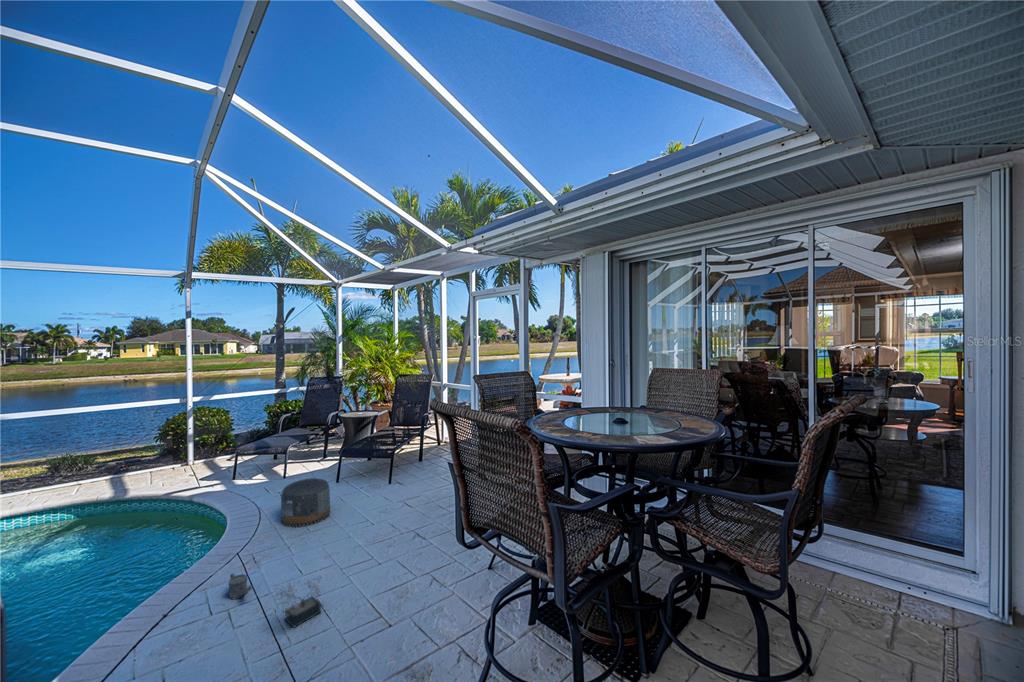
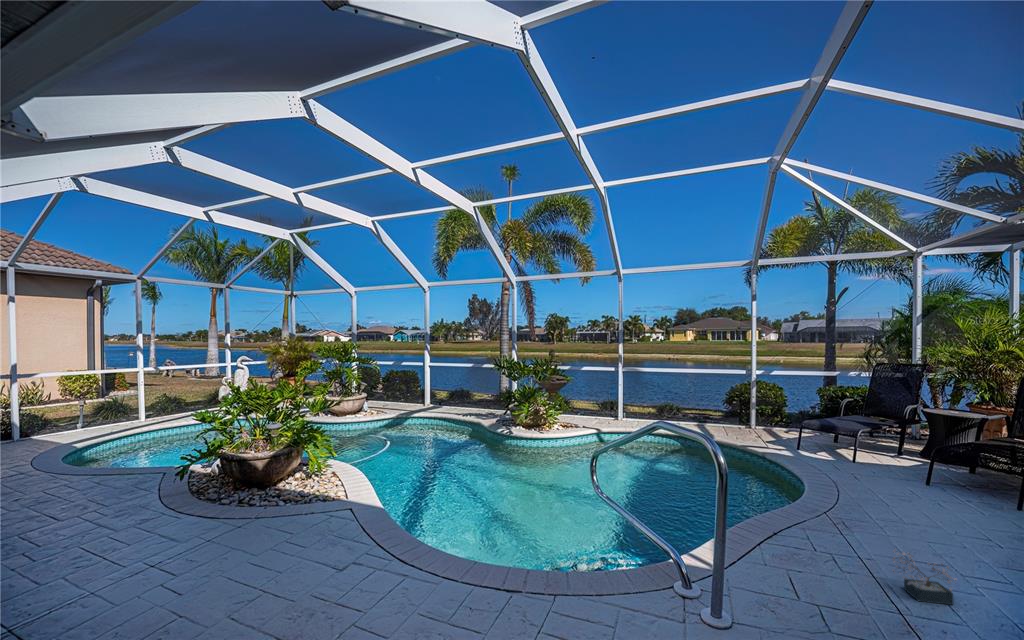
pouf: present [281,478,330,527] -> none [866,464,932,518]
watering can: present [228,574,252,599] -> none [829,522,858,548]

